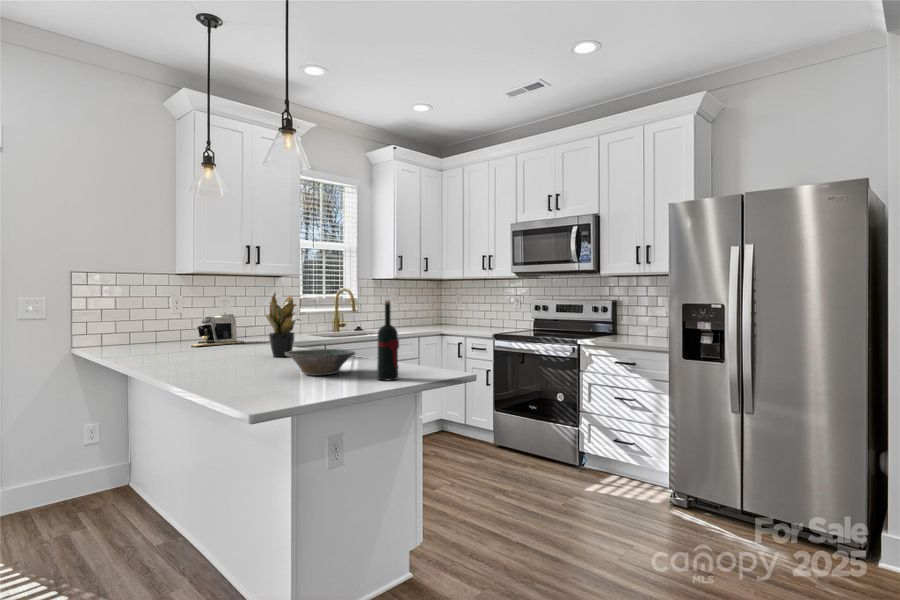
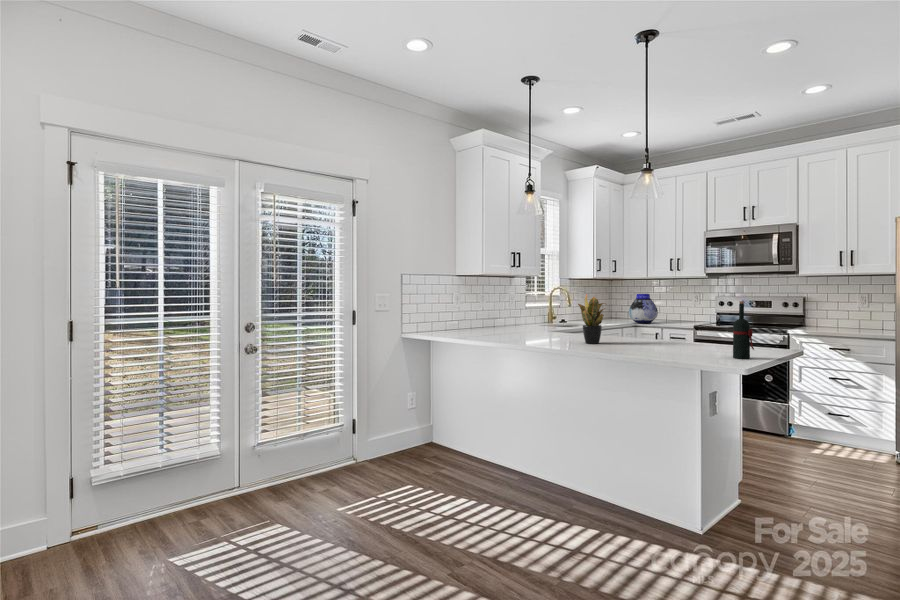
vase: none [433,296,466,330] -> present [629,294,658,323]
coffee maker: present [193,314,245,347] -> none [481,311,517,337]
bowl: present [285,349,355,376] -> none [649,337,704,356]

